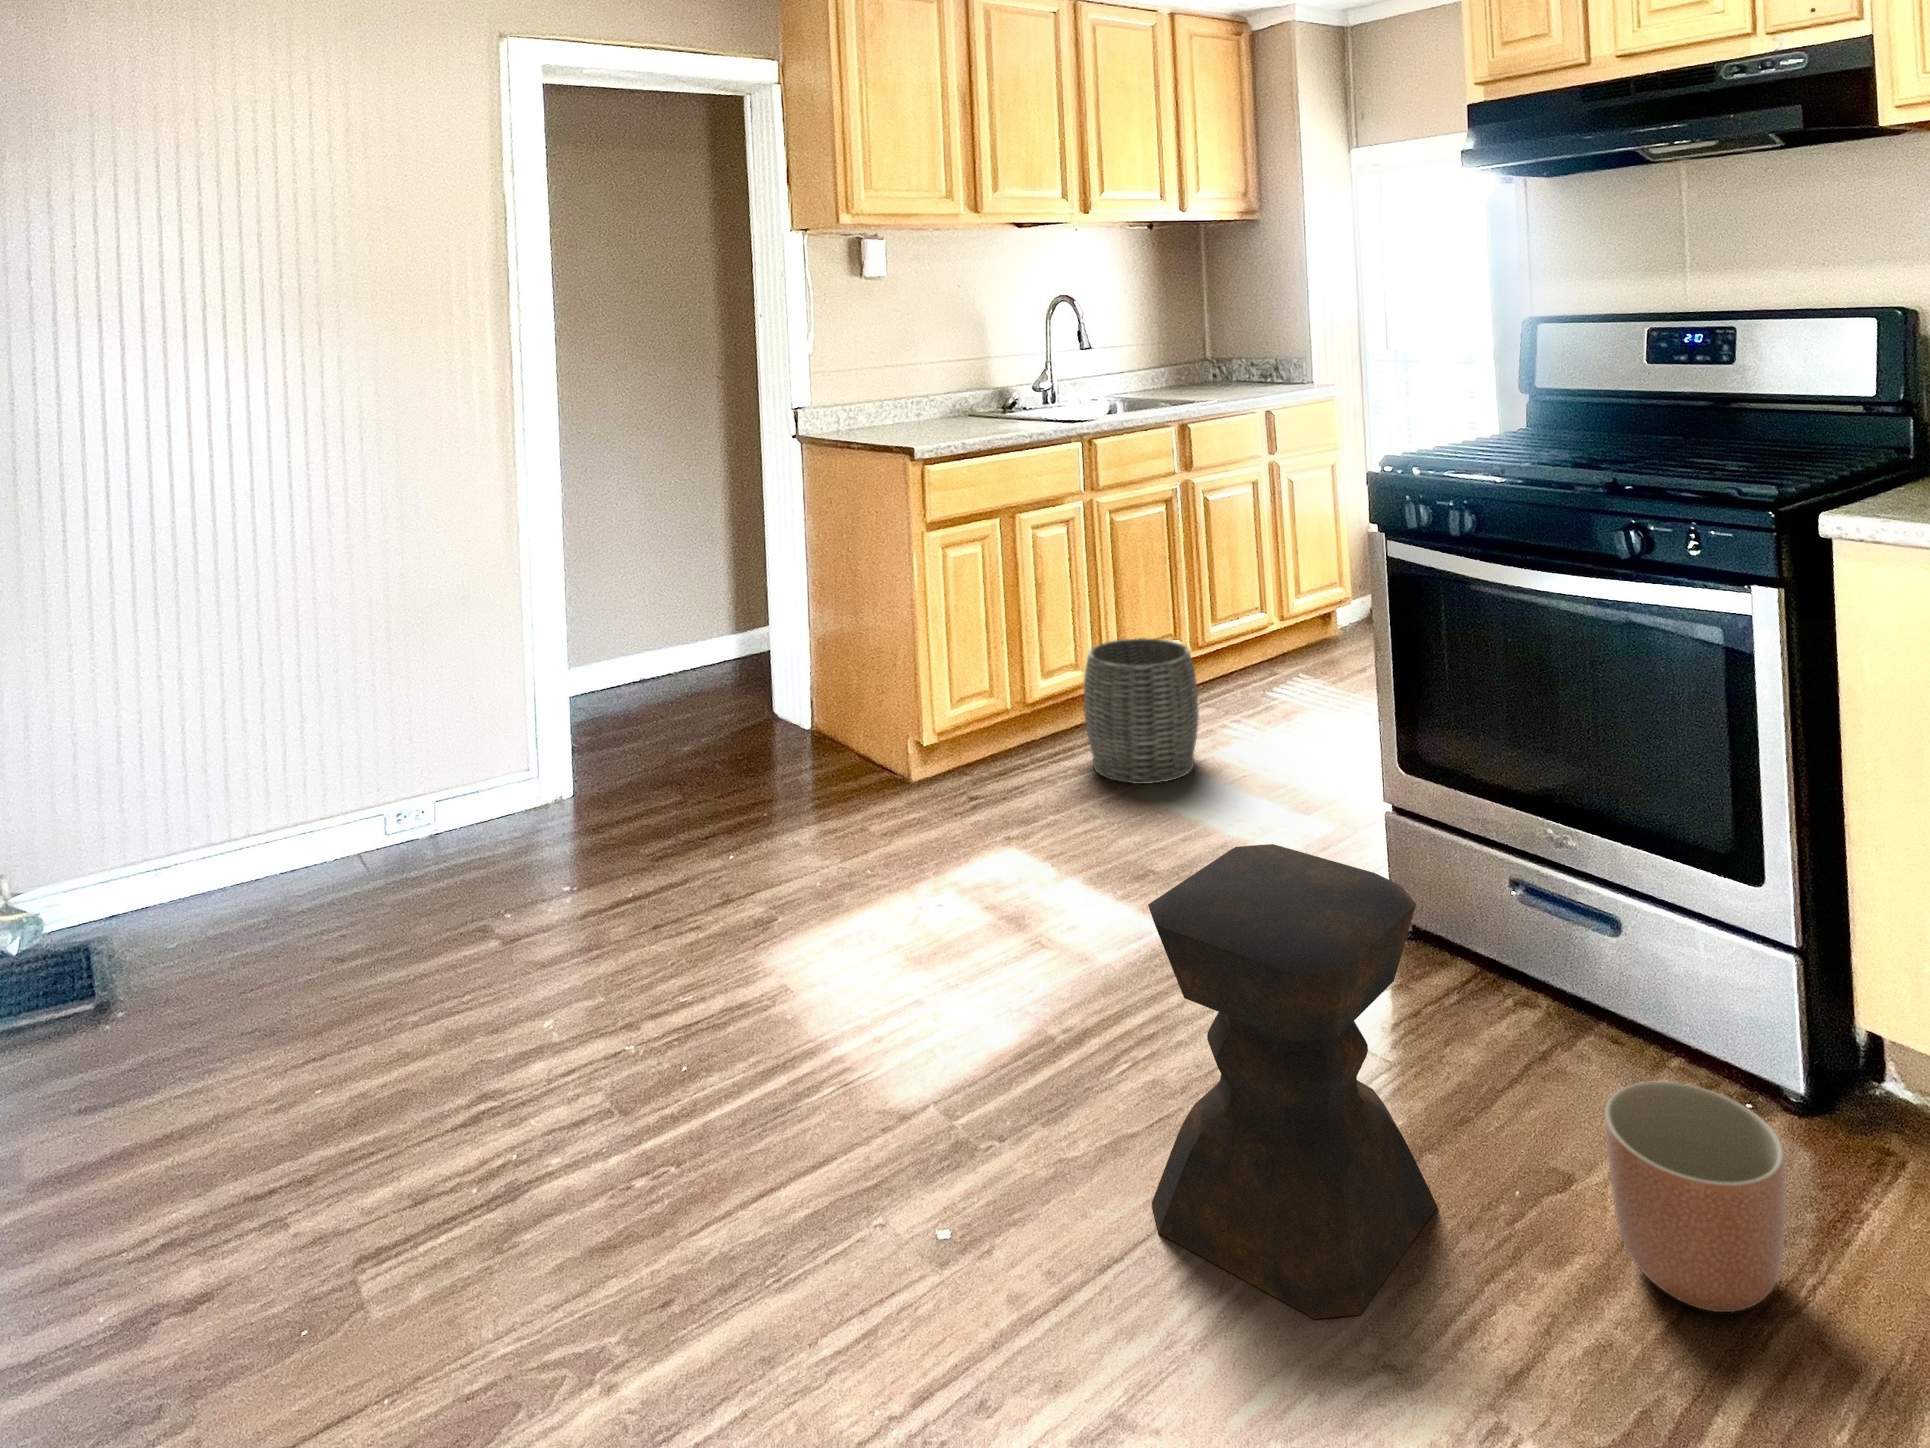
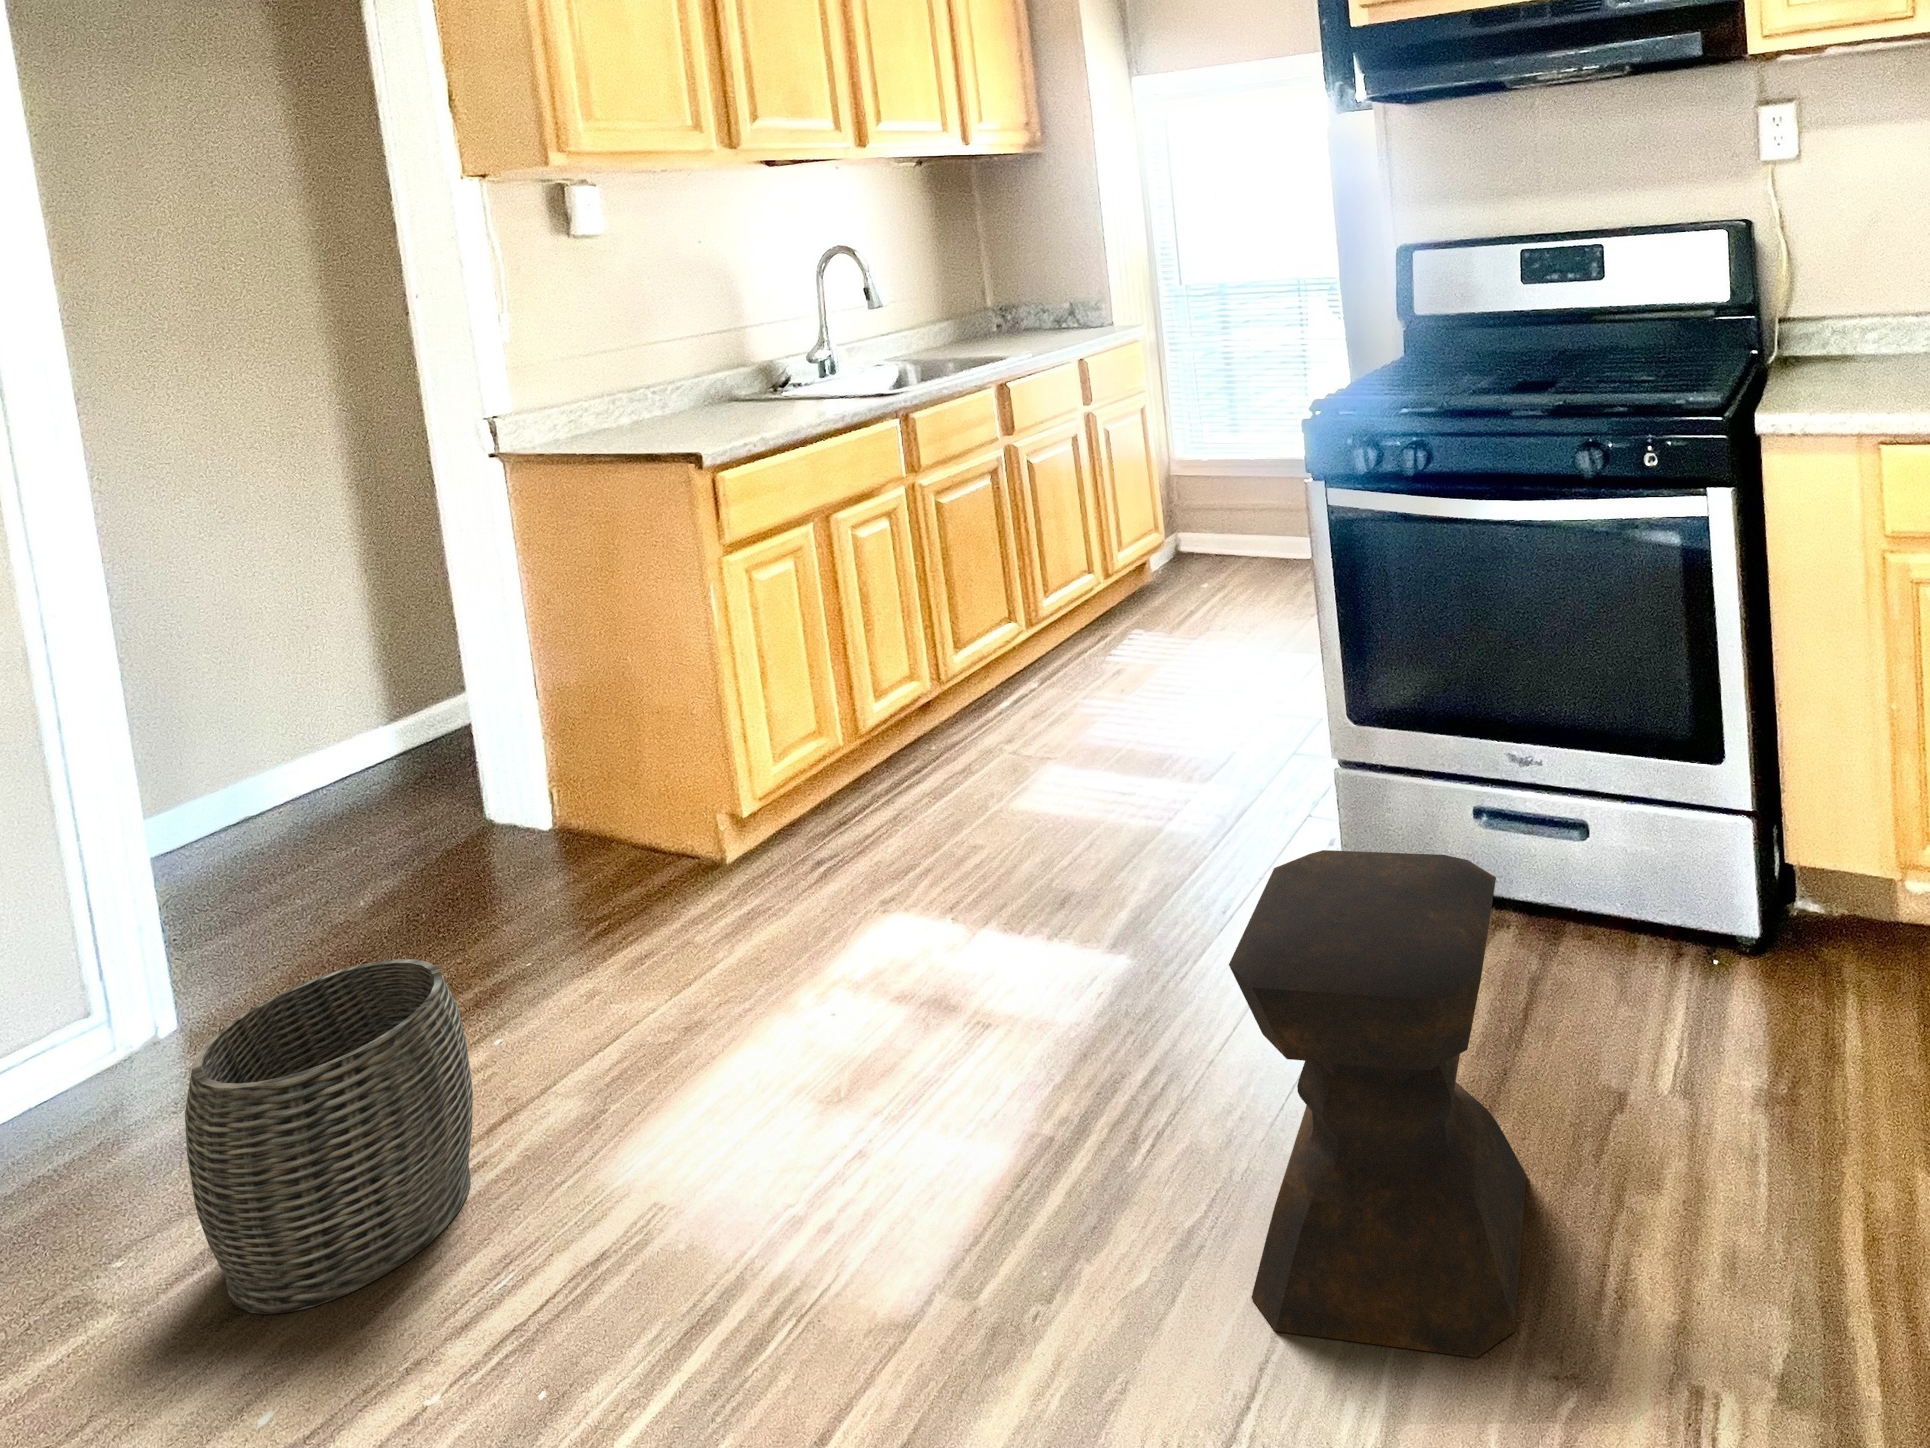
woven basket: present [1084,638,1199,784] -> present [185,959,473,1314]
planter: present [1605,1081,1785,1312] -> none [1676,974,1839,1185]

